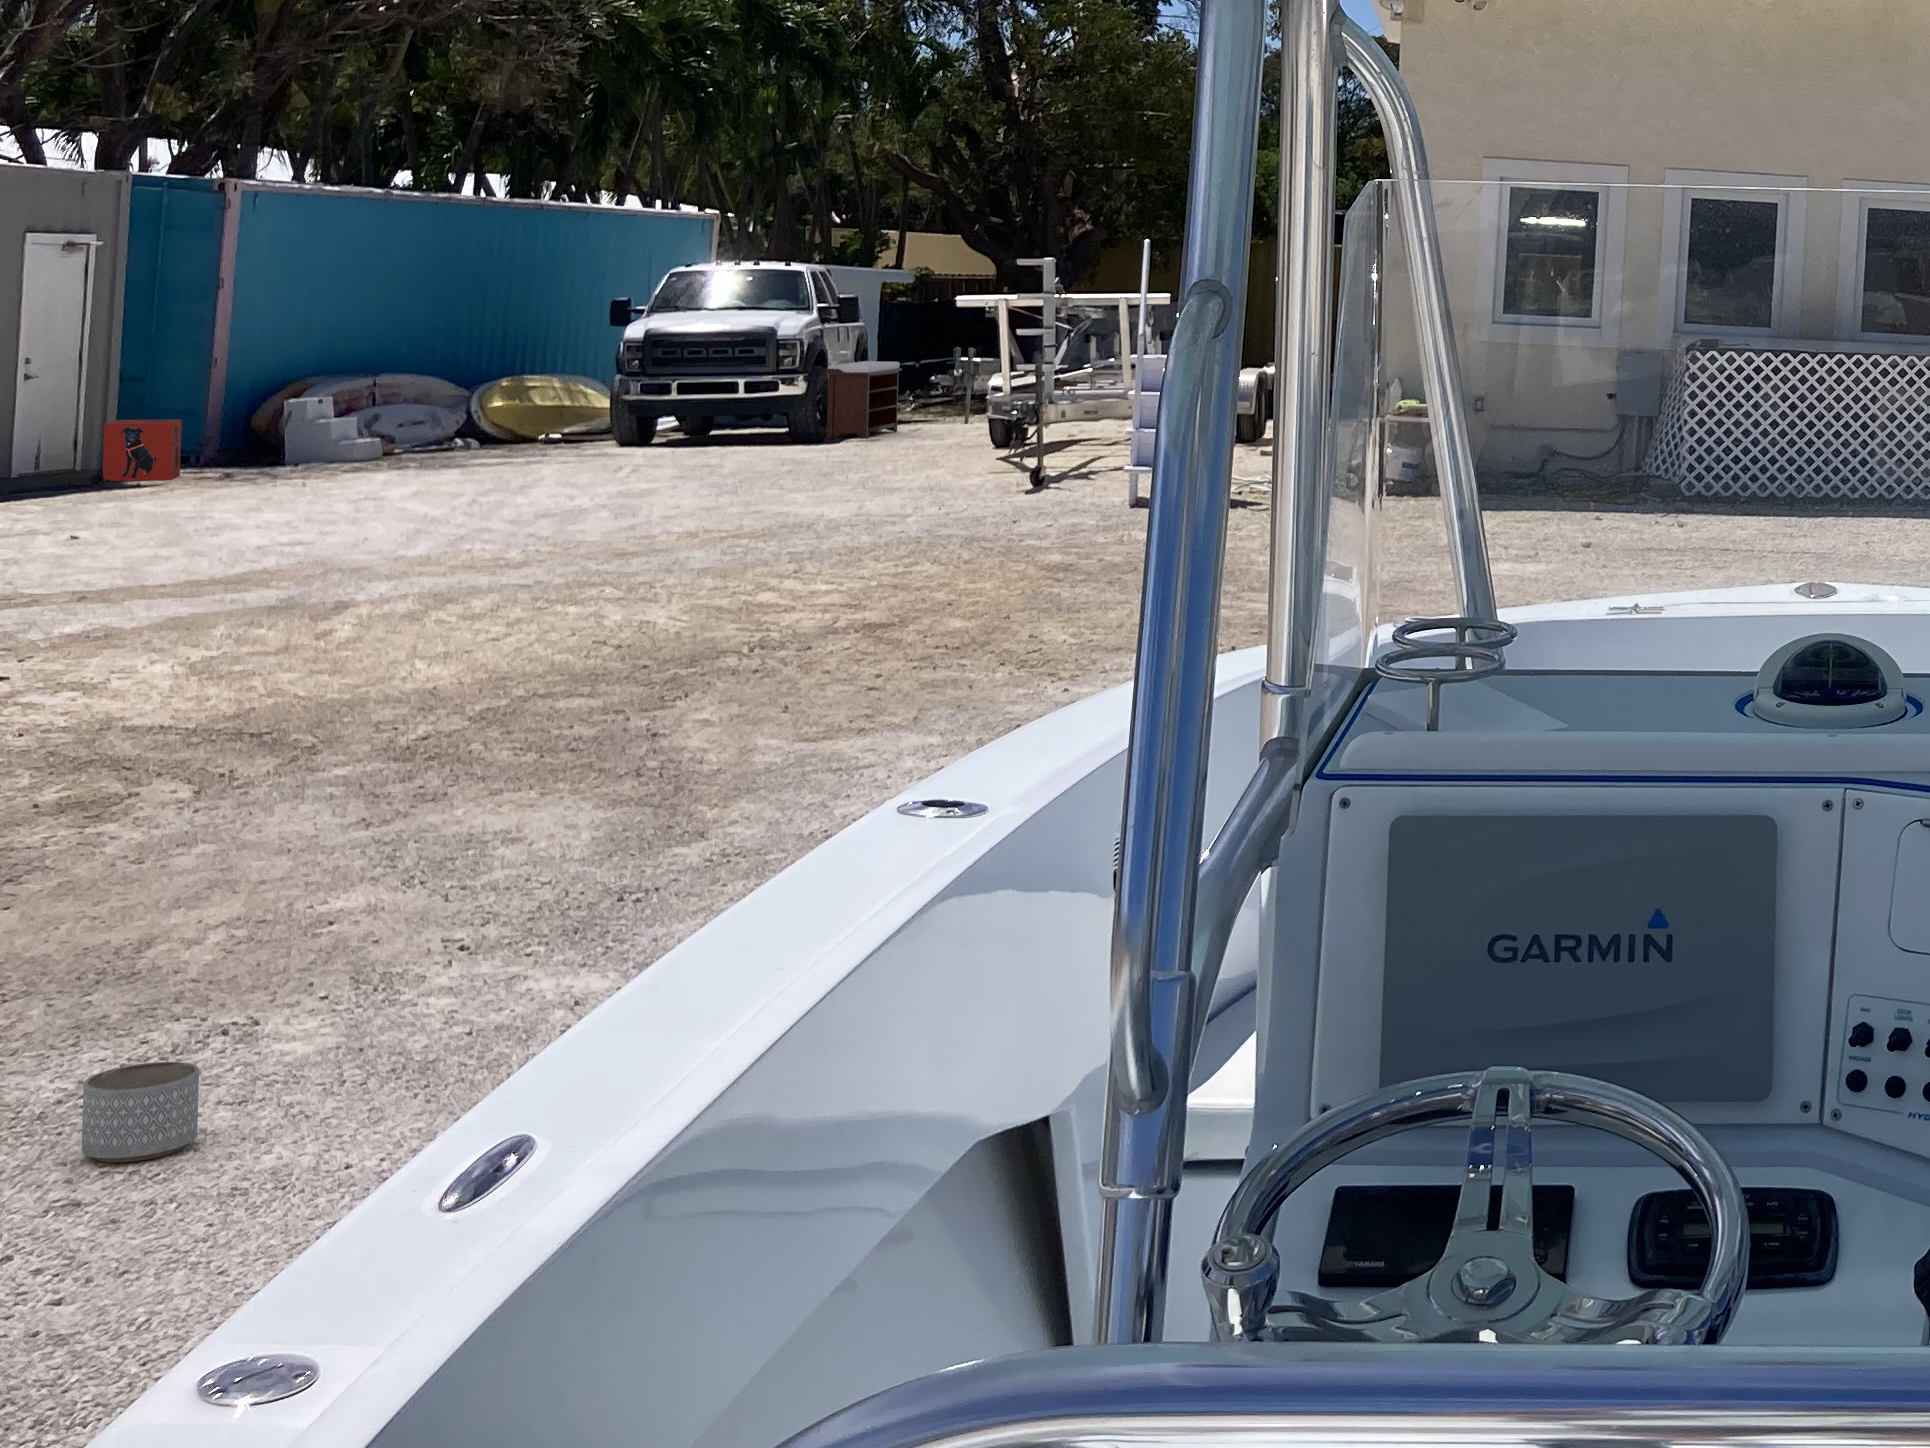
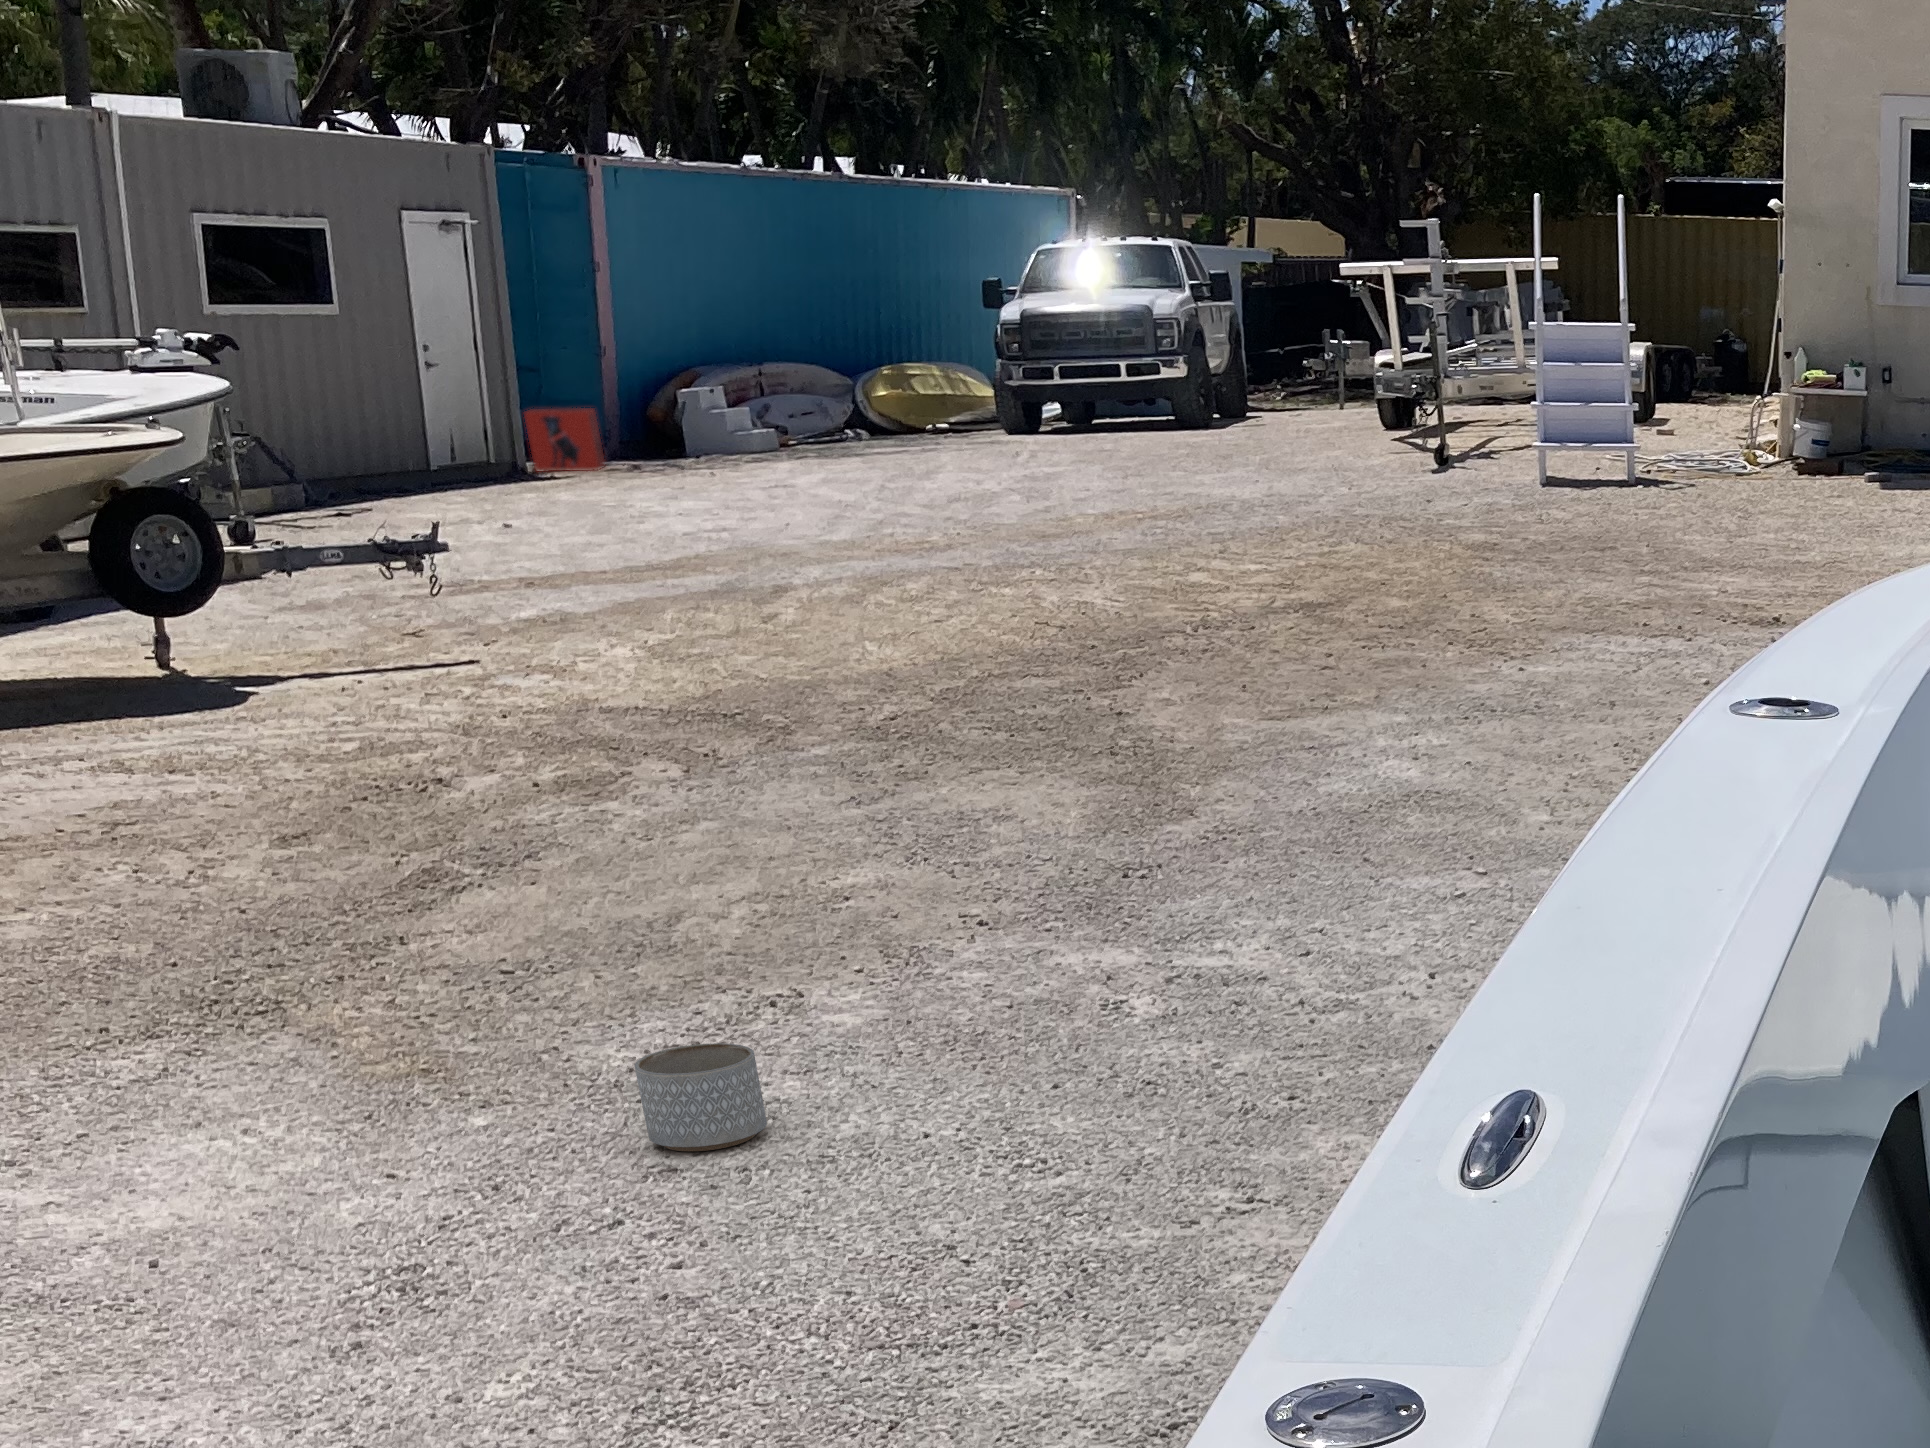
bench: present [826,361,902,438] -> none [1198,347,1275,429]

